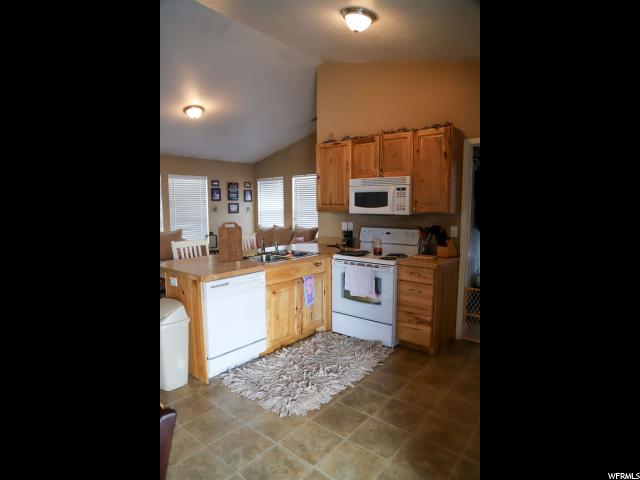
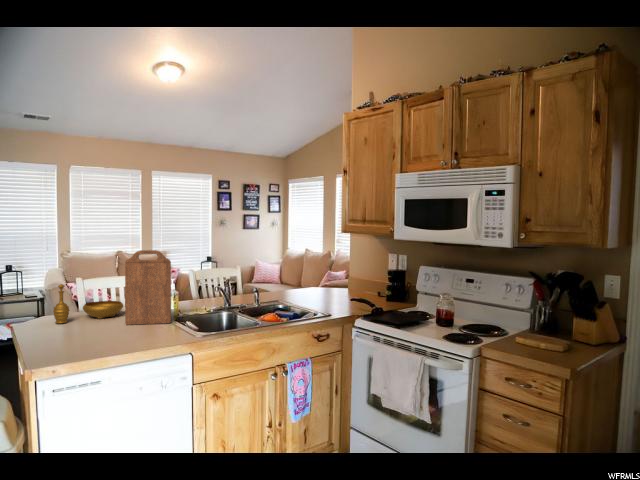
decorative bowl: none [179,242,211,263] -> present [53,284,123,323]

